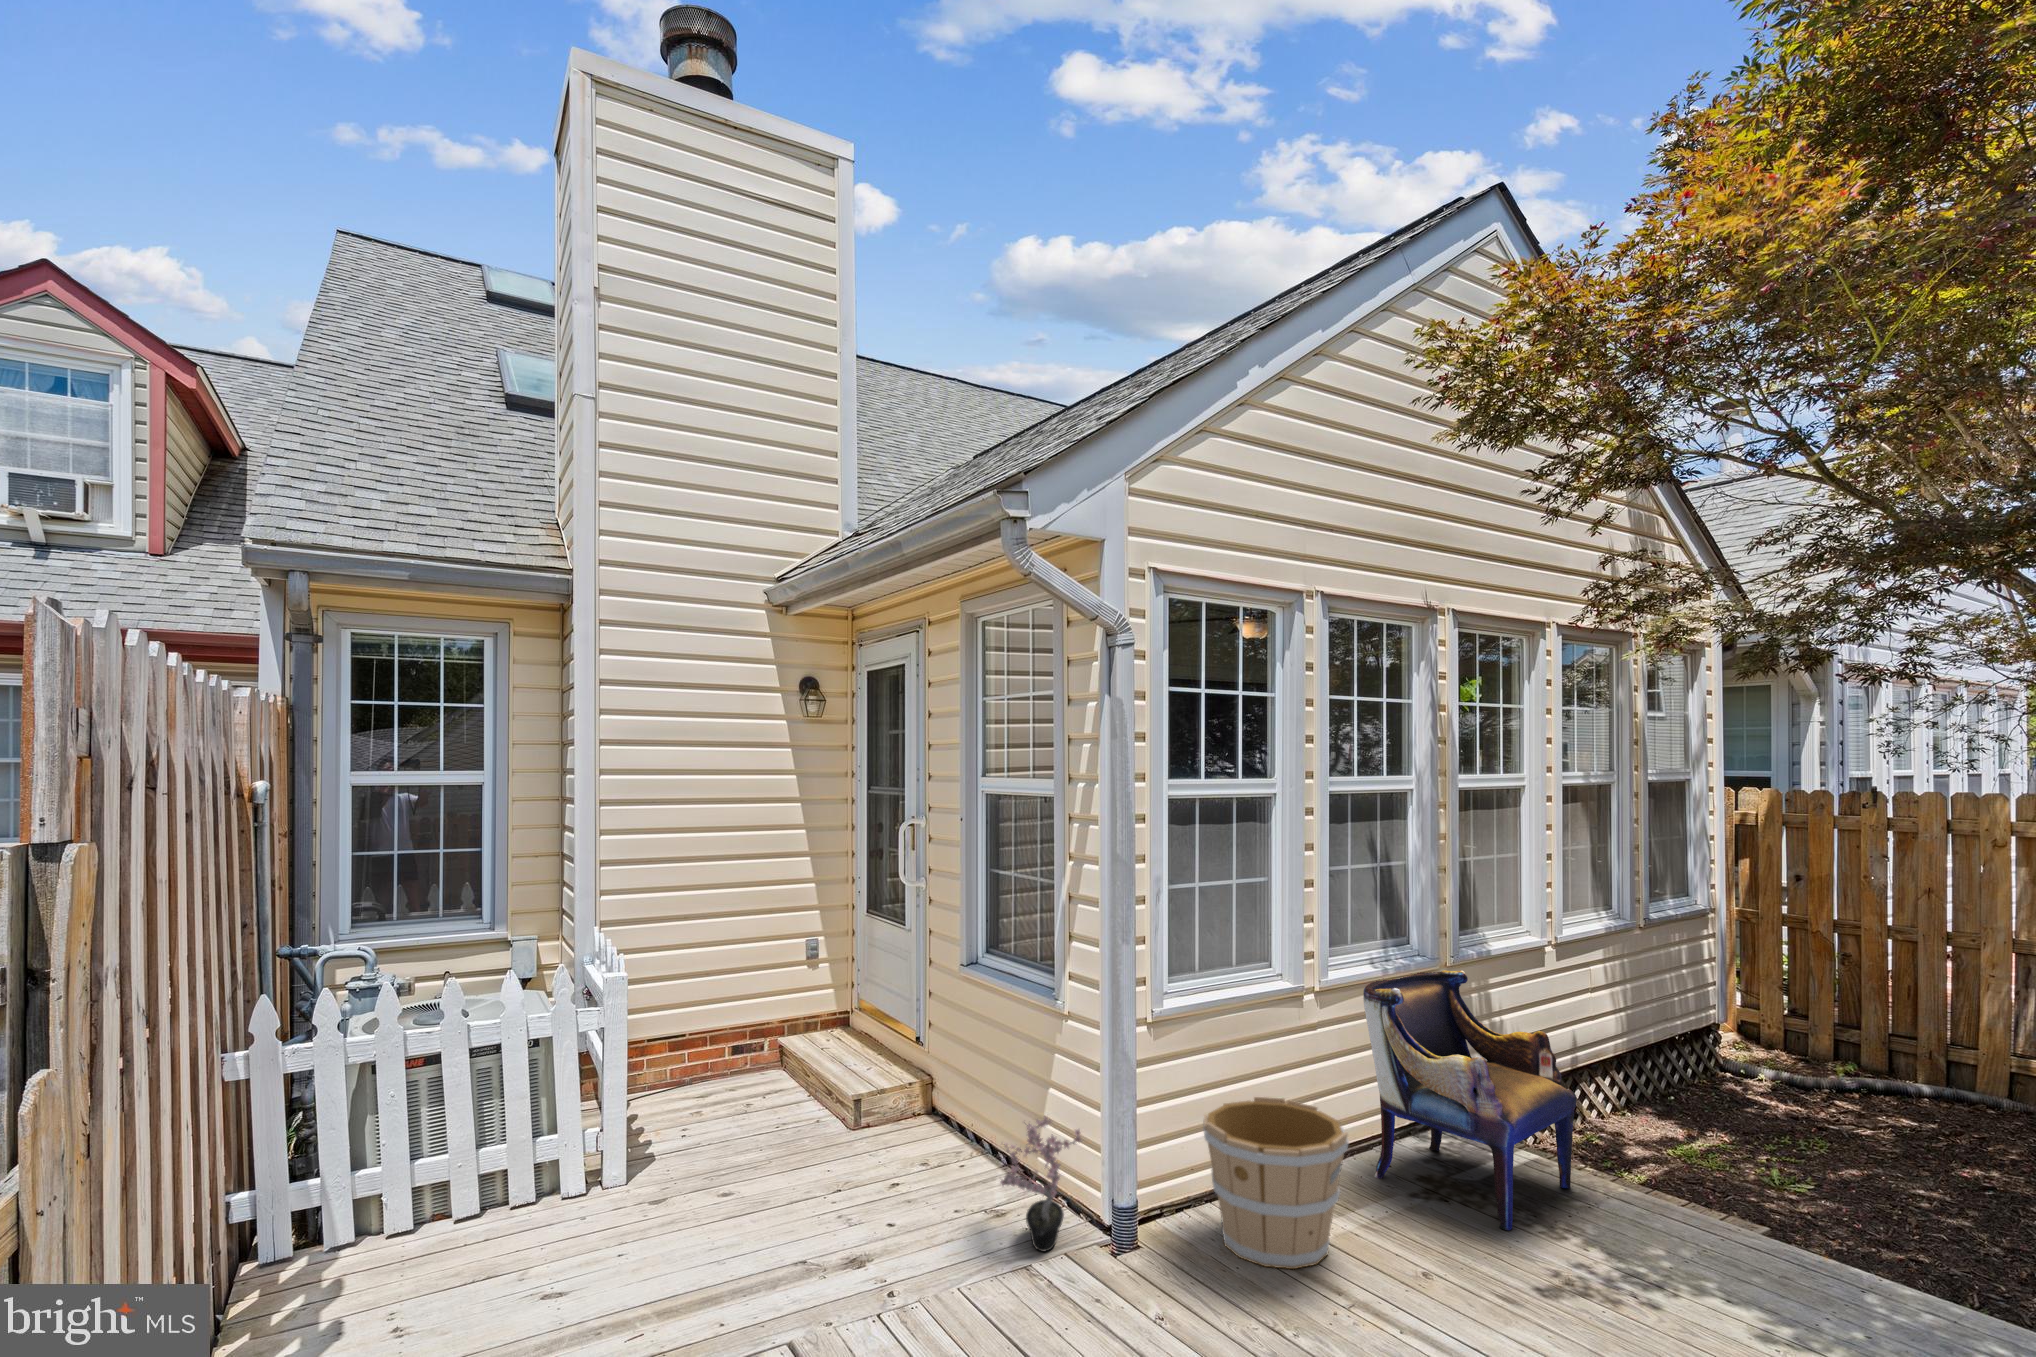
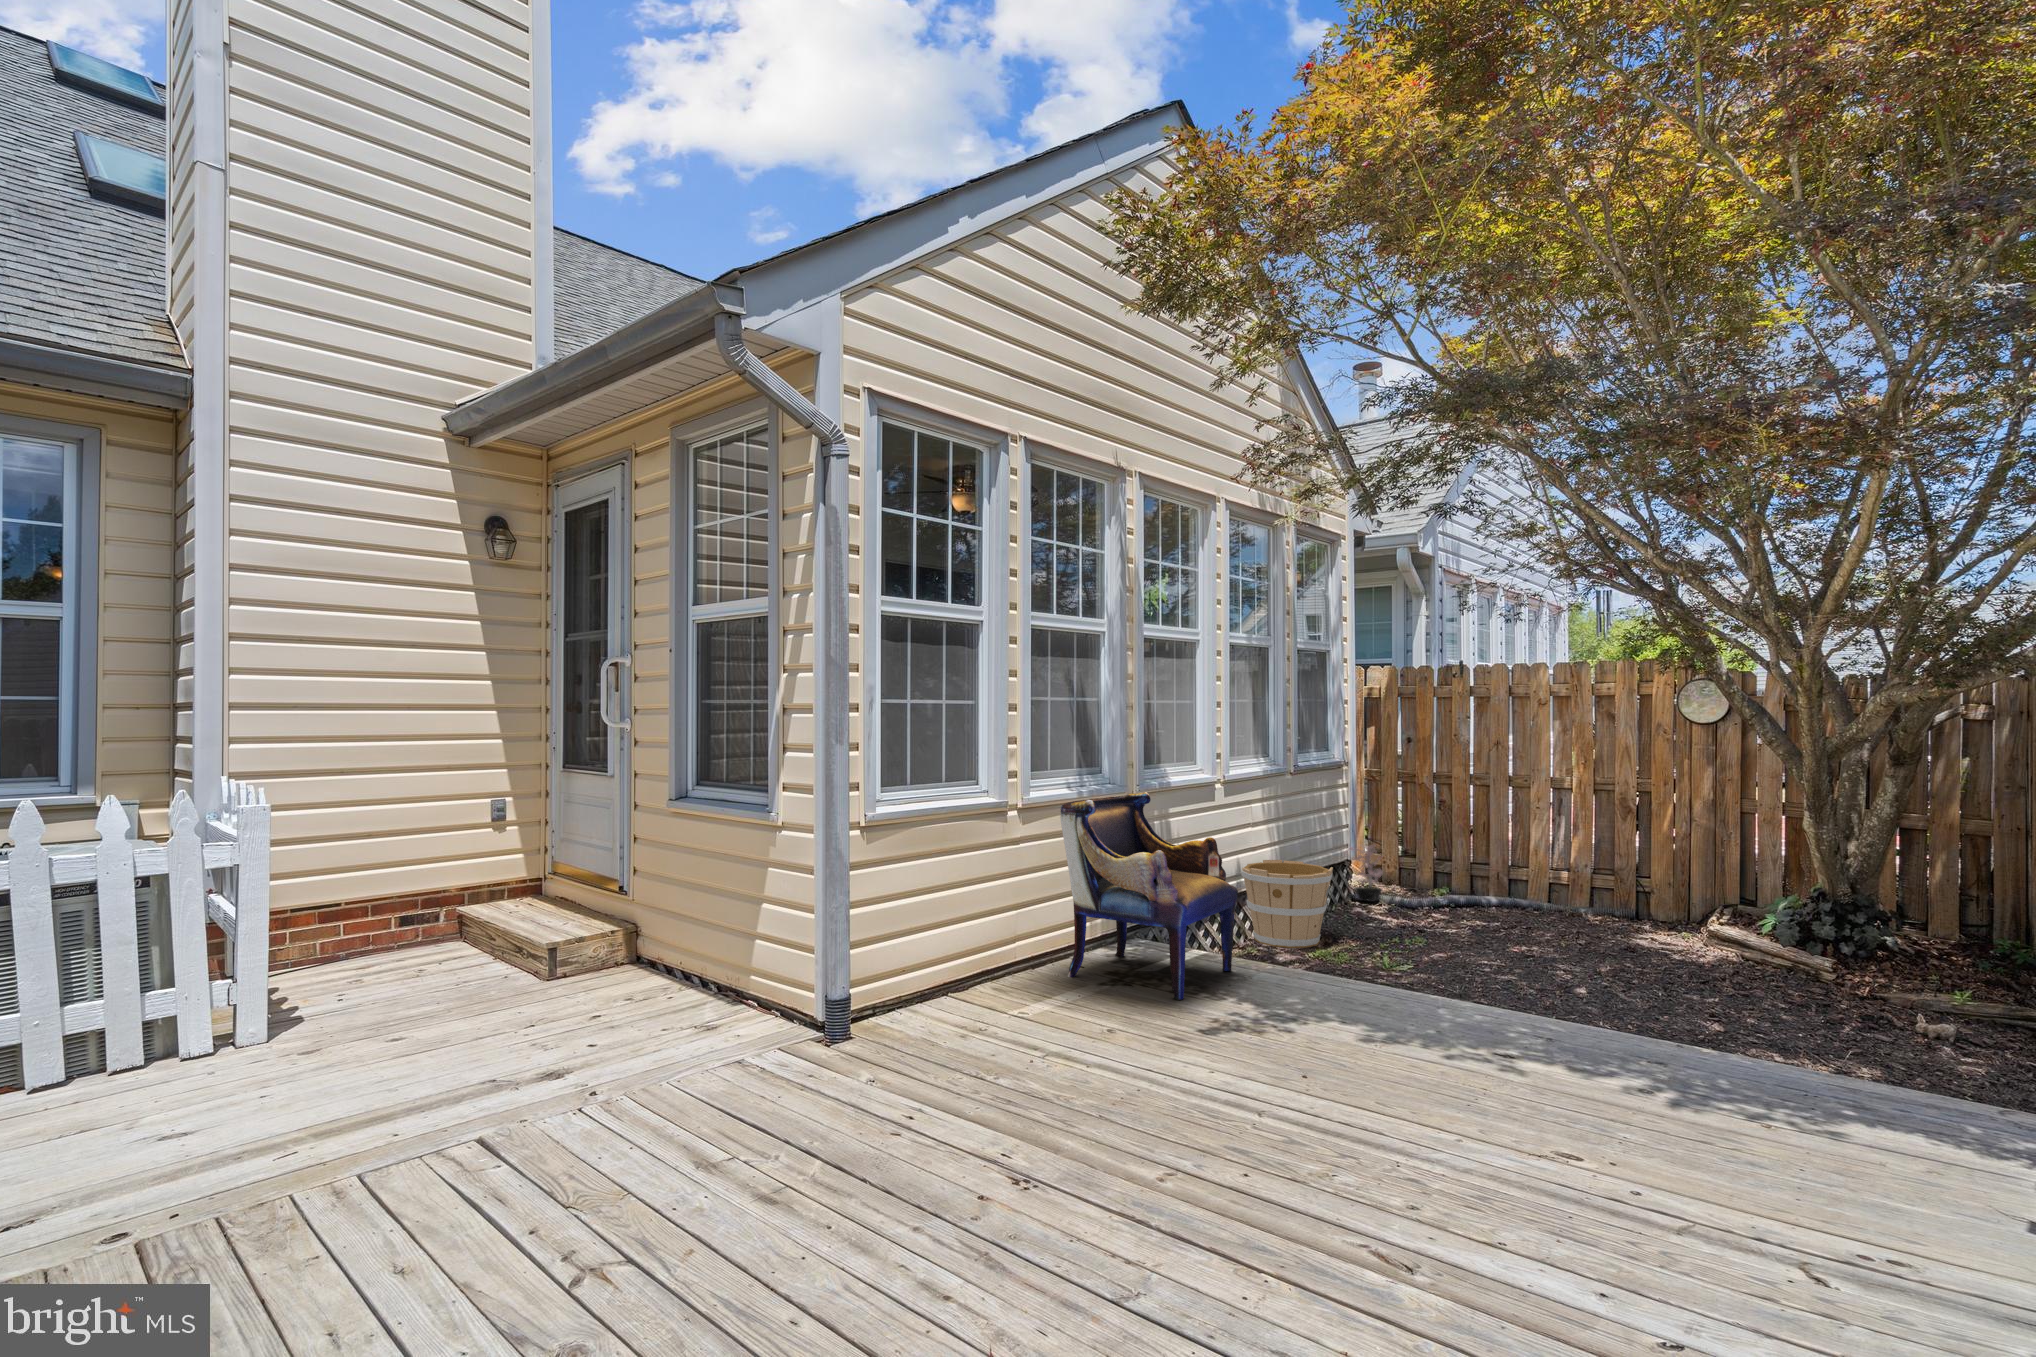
wooden bucket: present [1203,1097,1349,1269] -> present [1241,860,1333,948]
potted plant: present [1000,1116,1081,1251] -> present [1345,845,1383,902]

